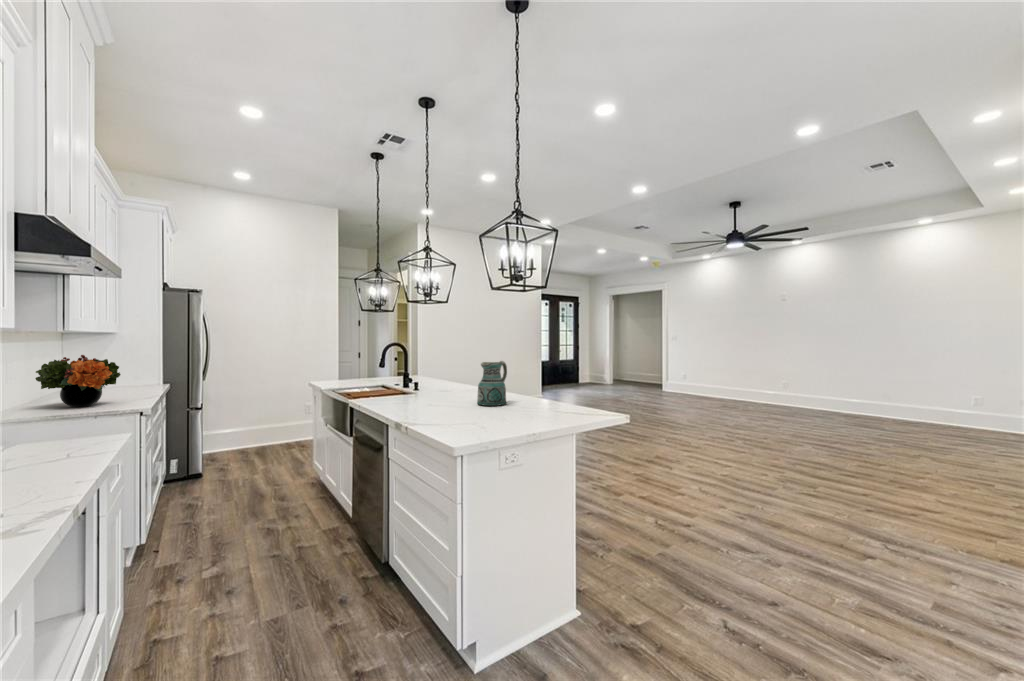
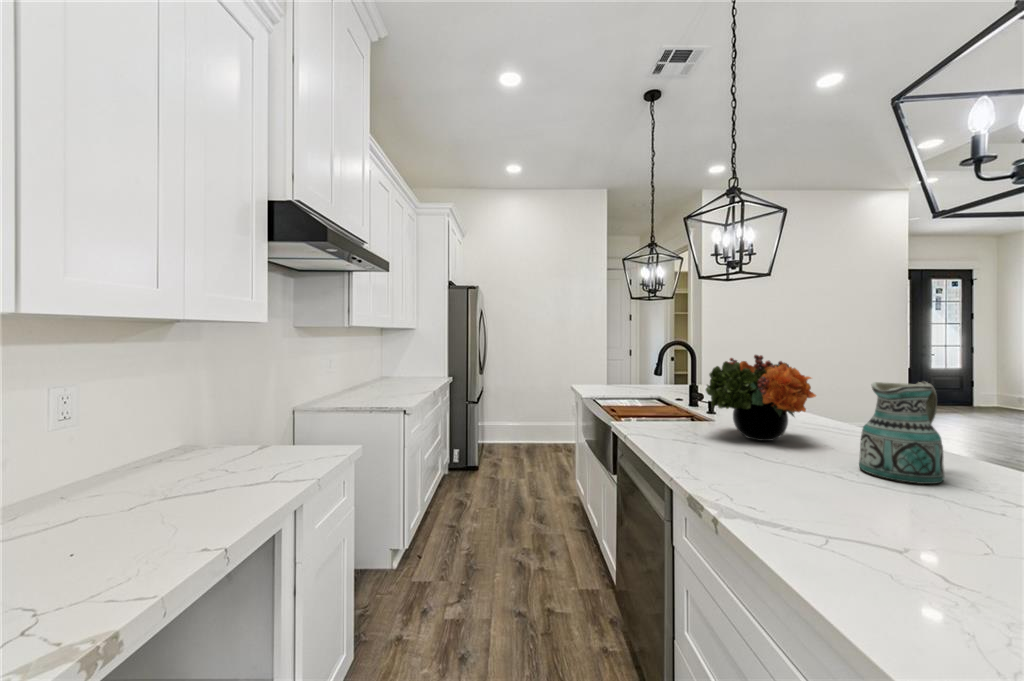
flower arrangement: present [35,355,121,407] -> present [706,355,816,441]

